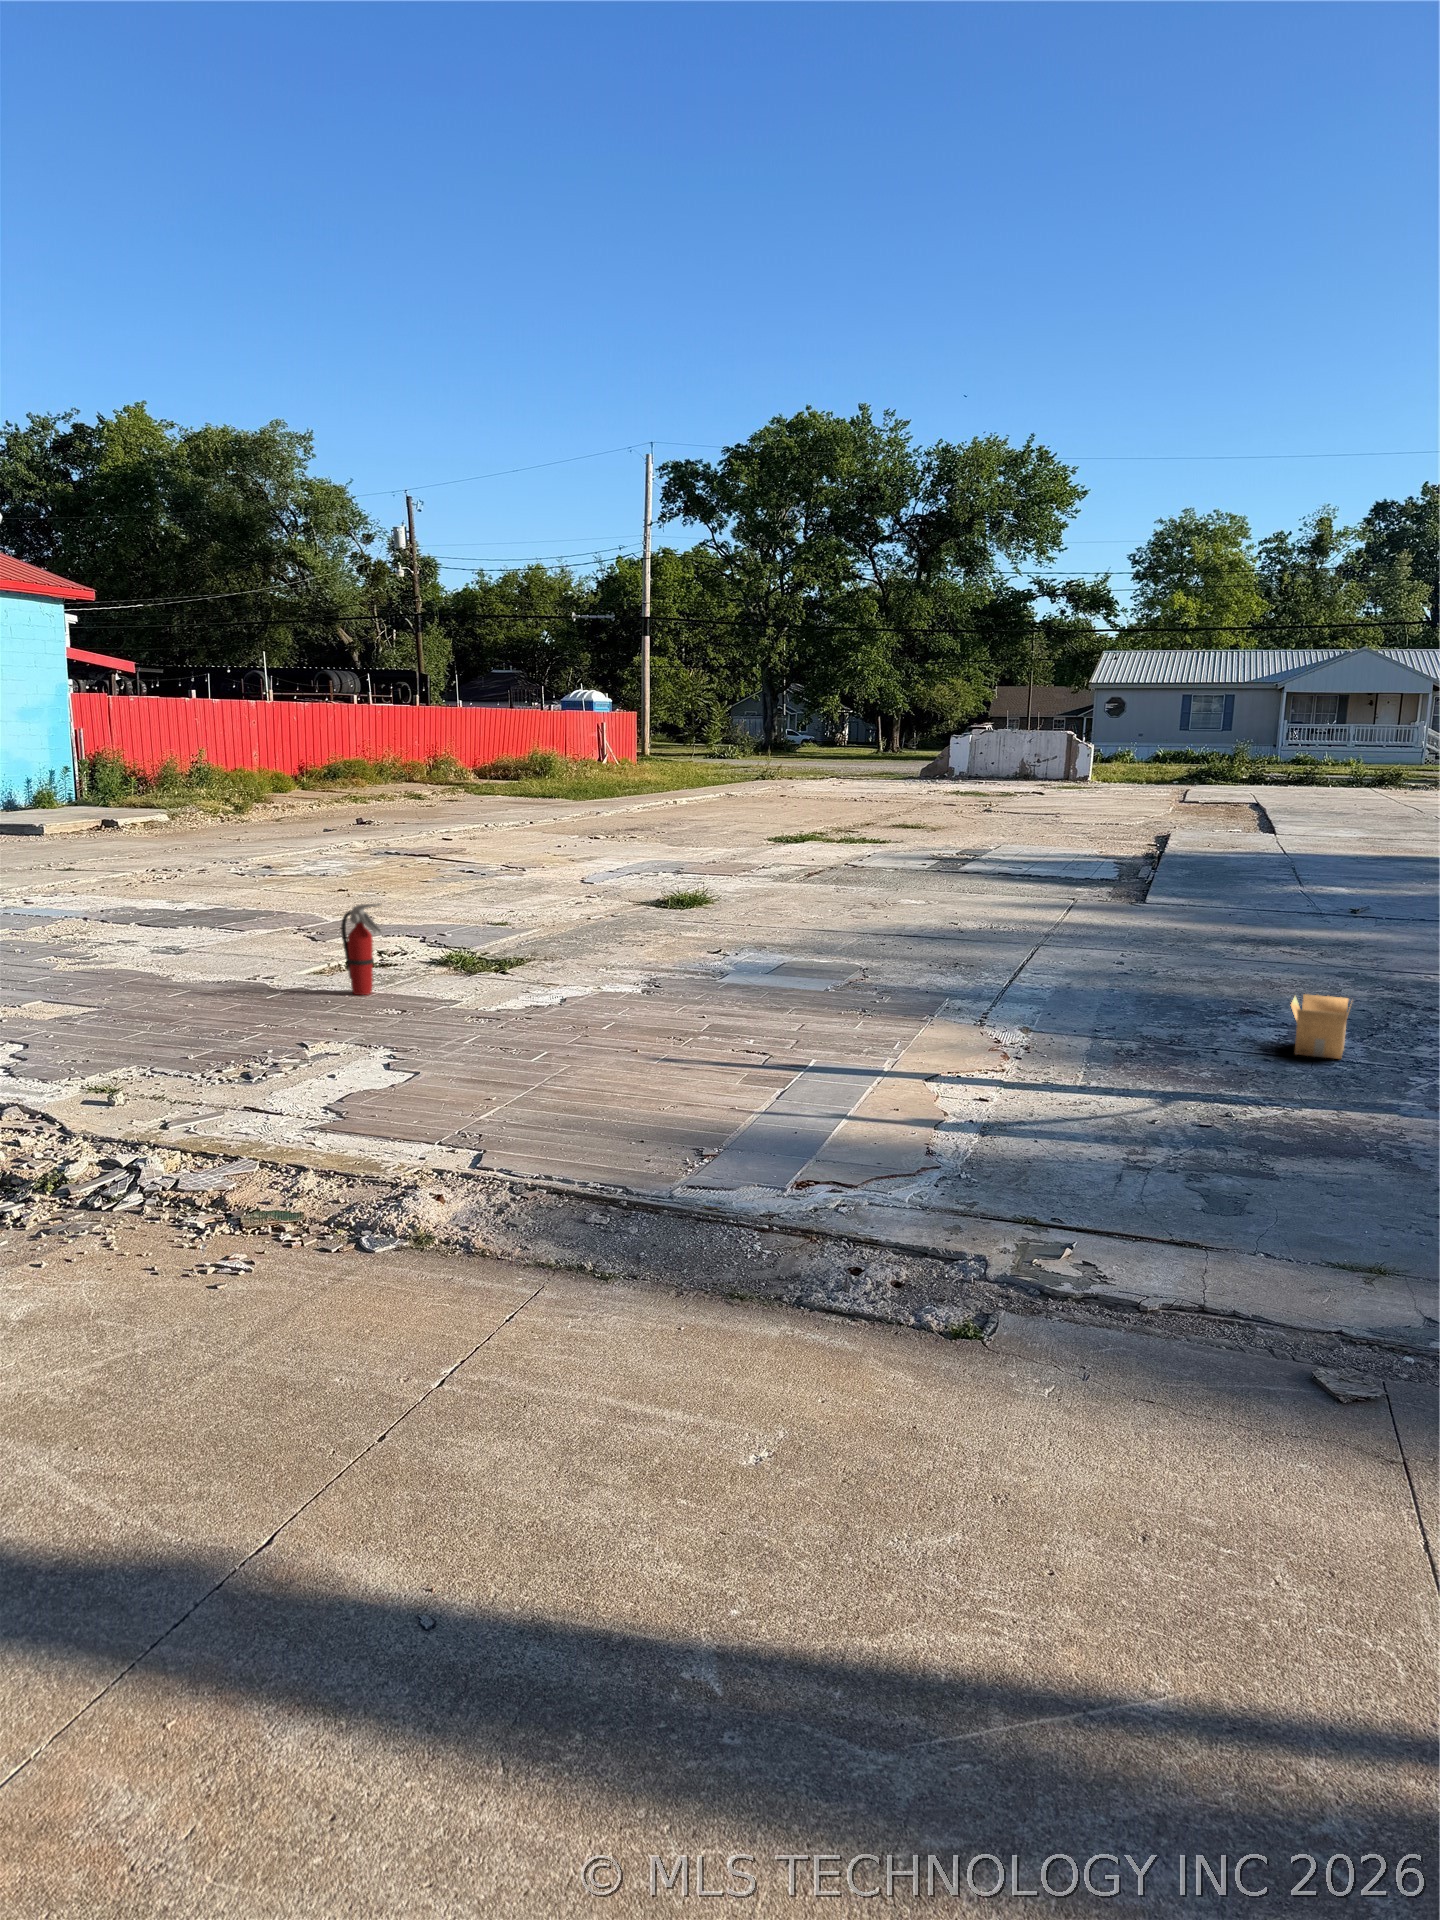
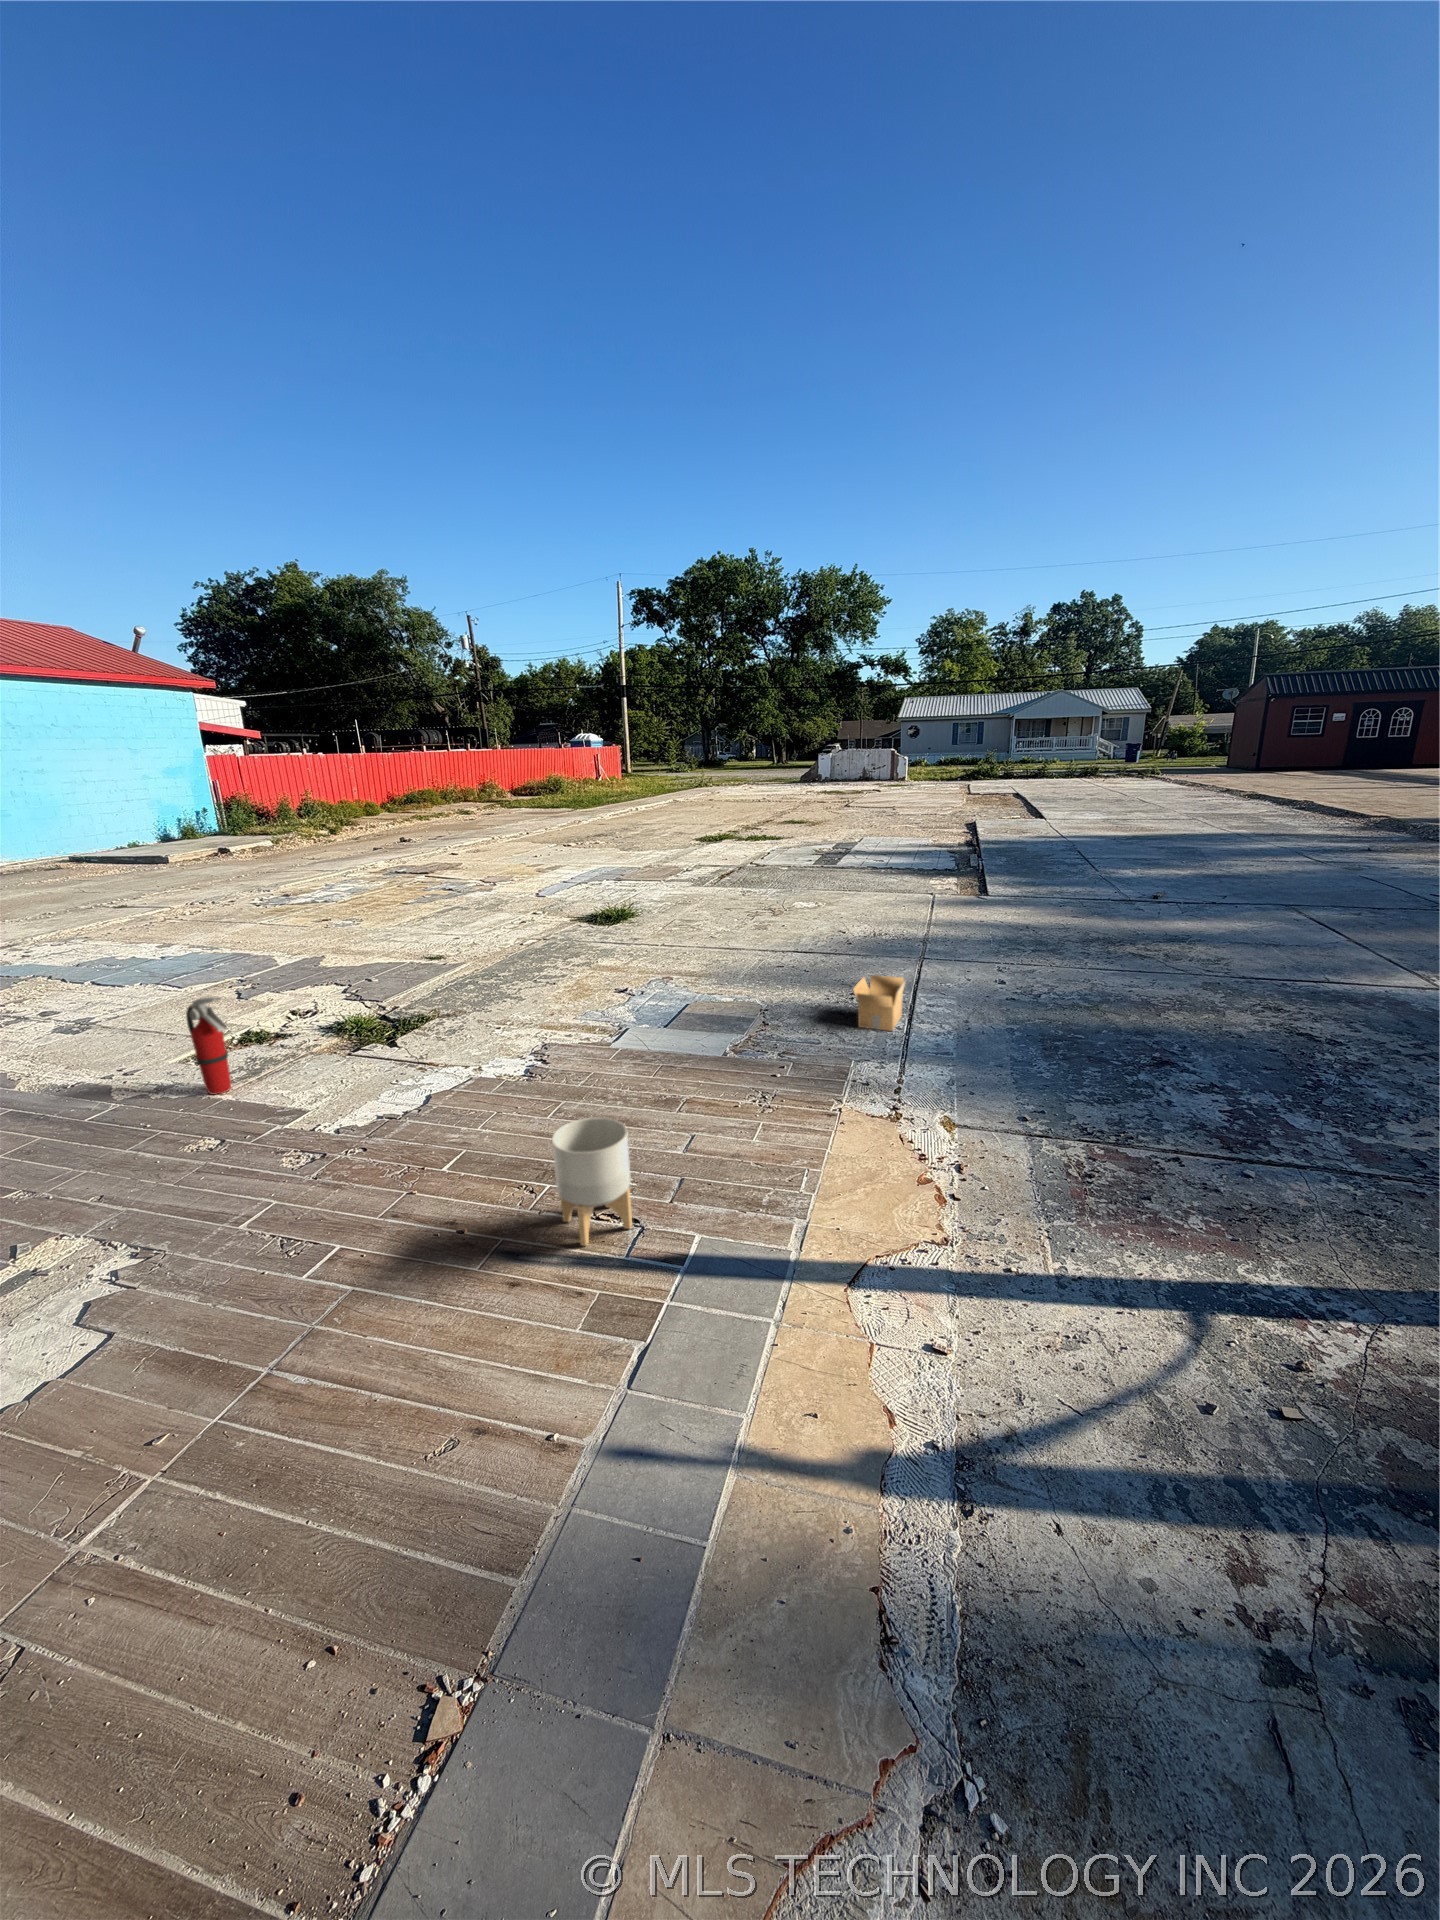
planter: none [710,975,767,1062] -> present [552,1117,632,1246]
cardboard box: present [1291,994,1352,1059] -> present [853,975,905,1031]

